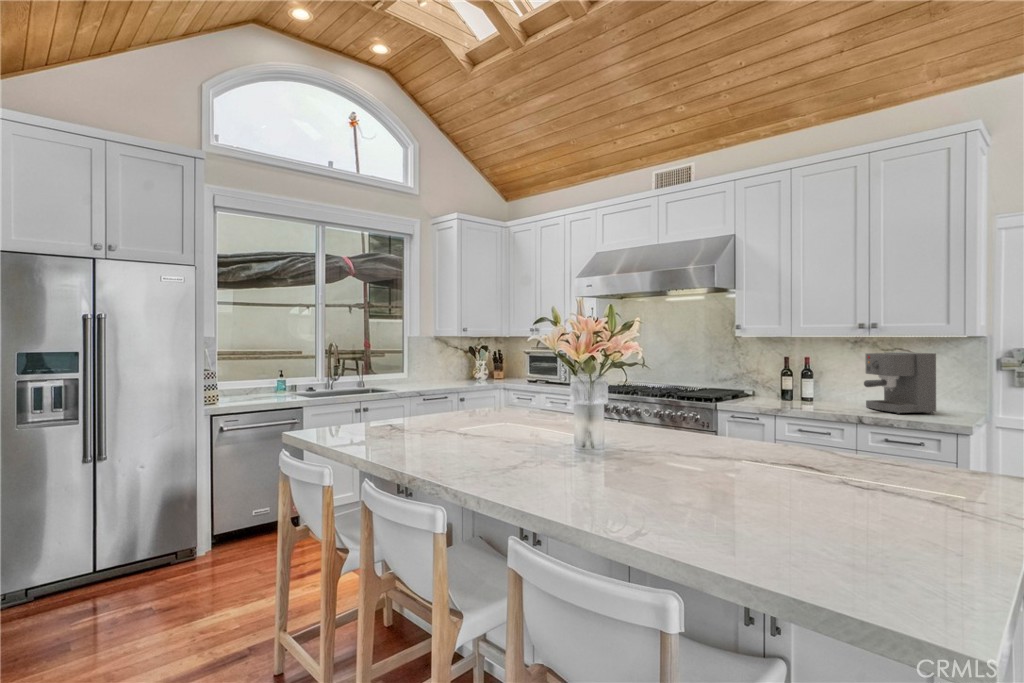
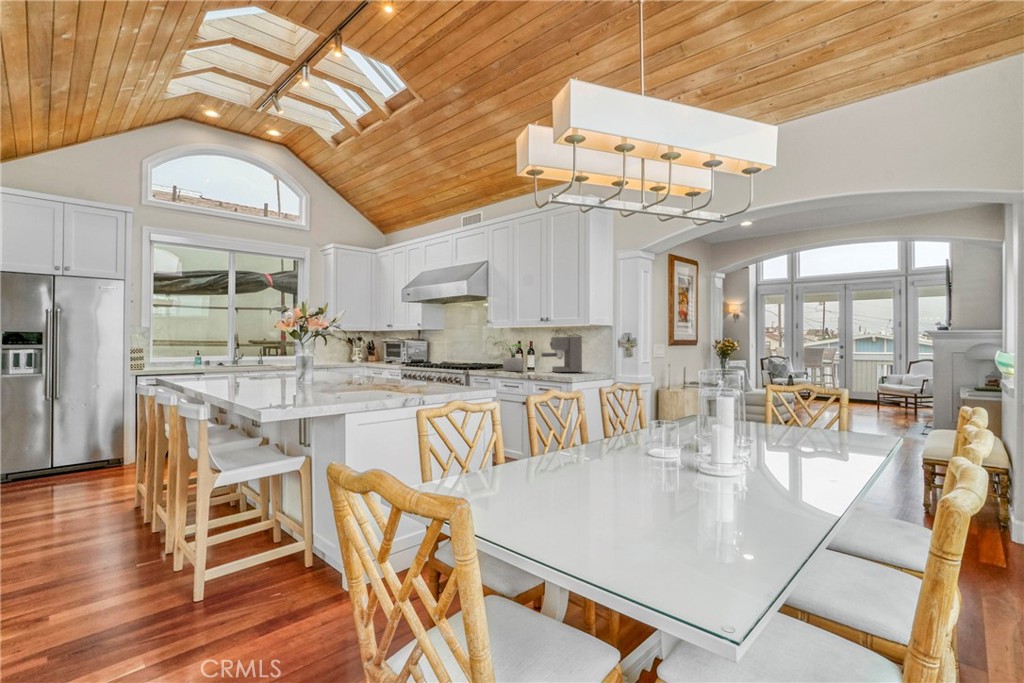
potted plant: none [770,361,832,410] -> present [495,342,523,371]

